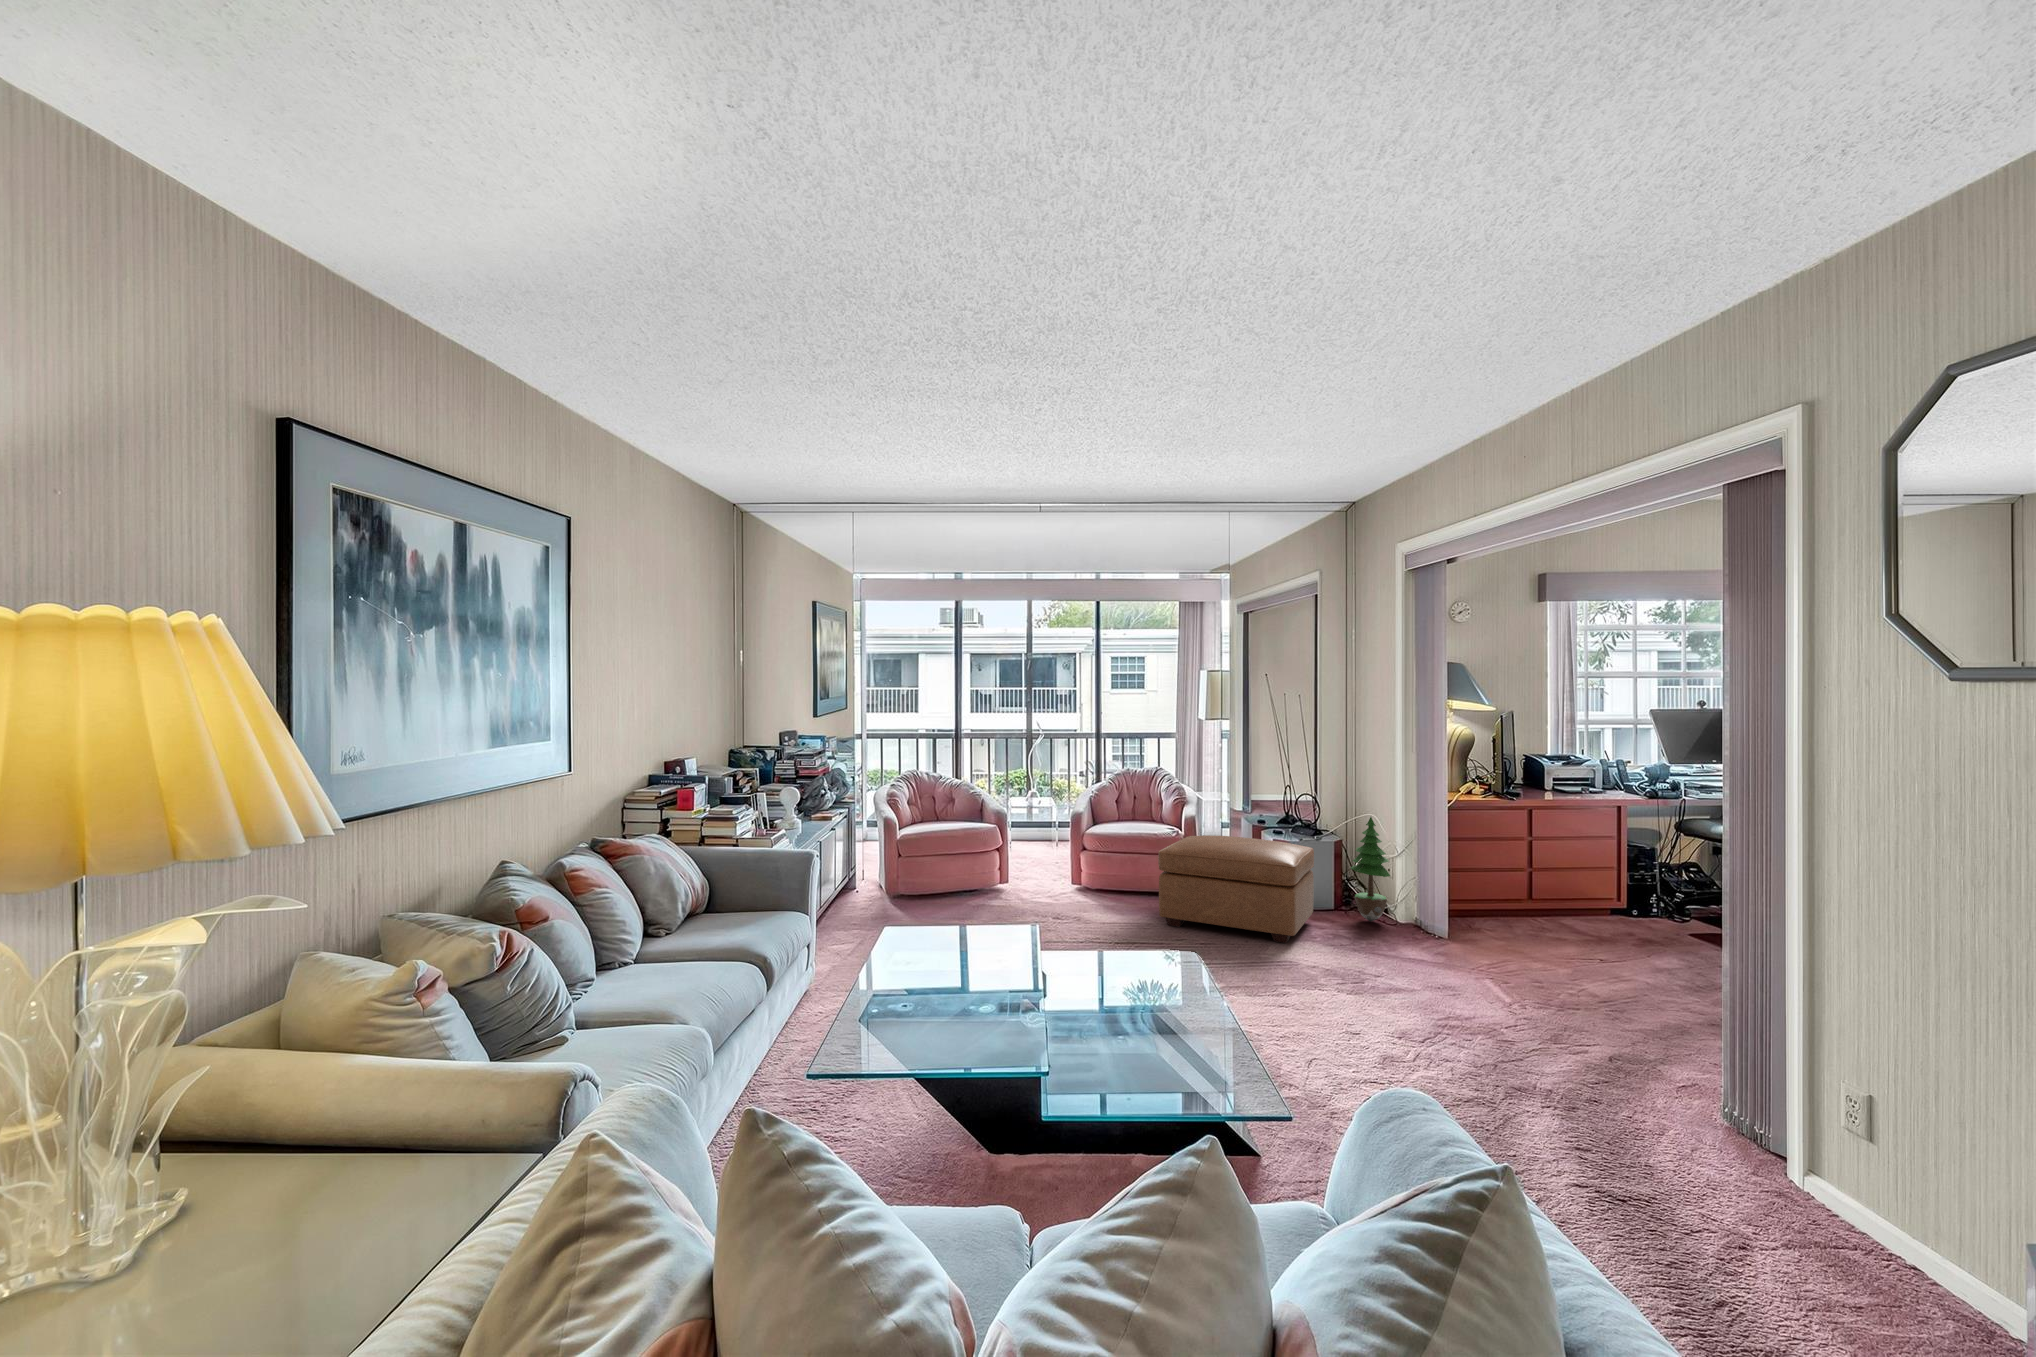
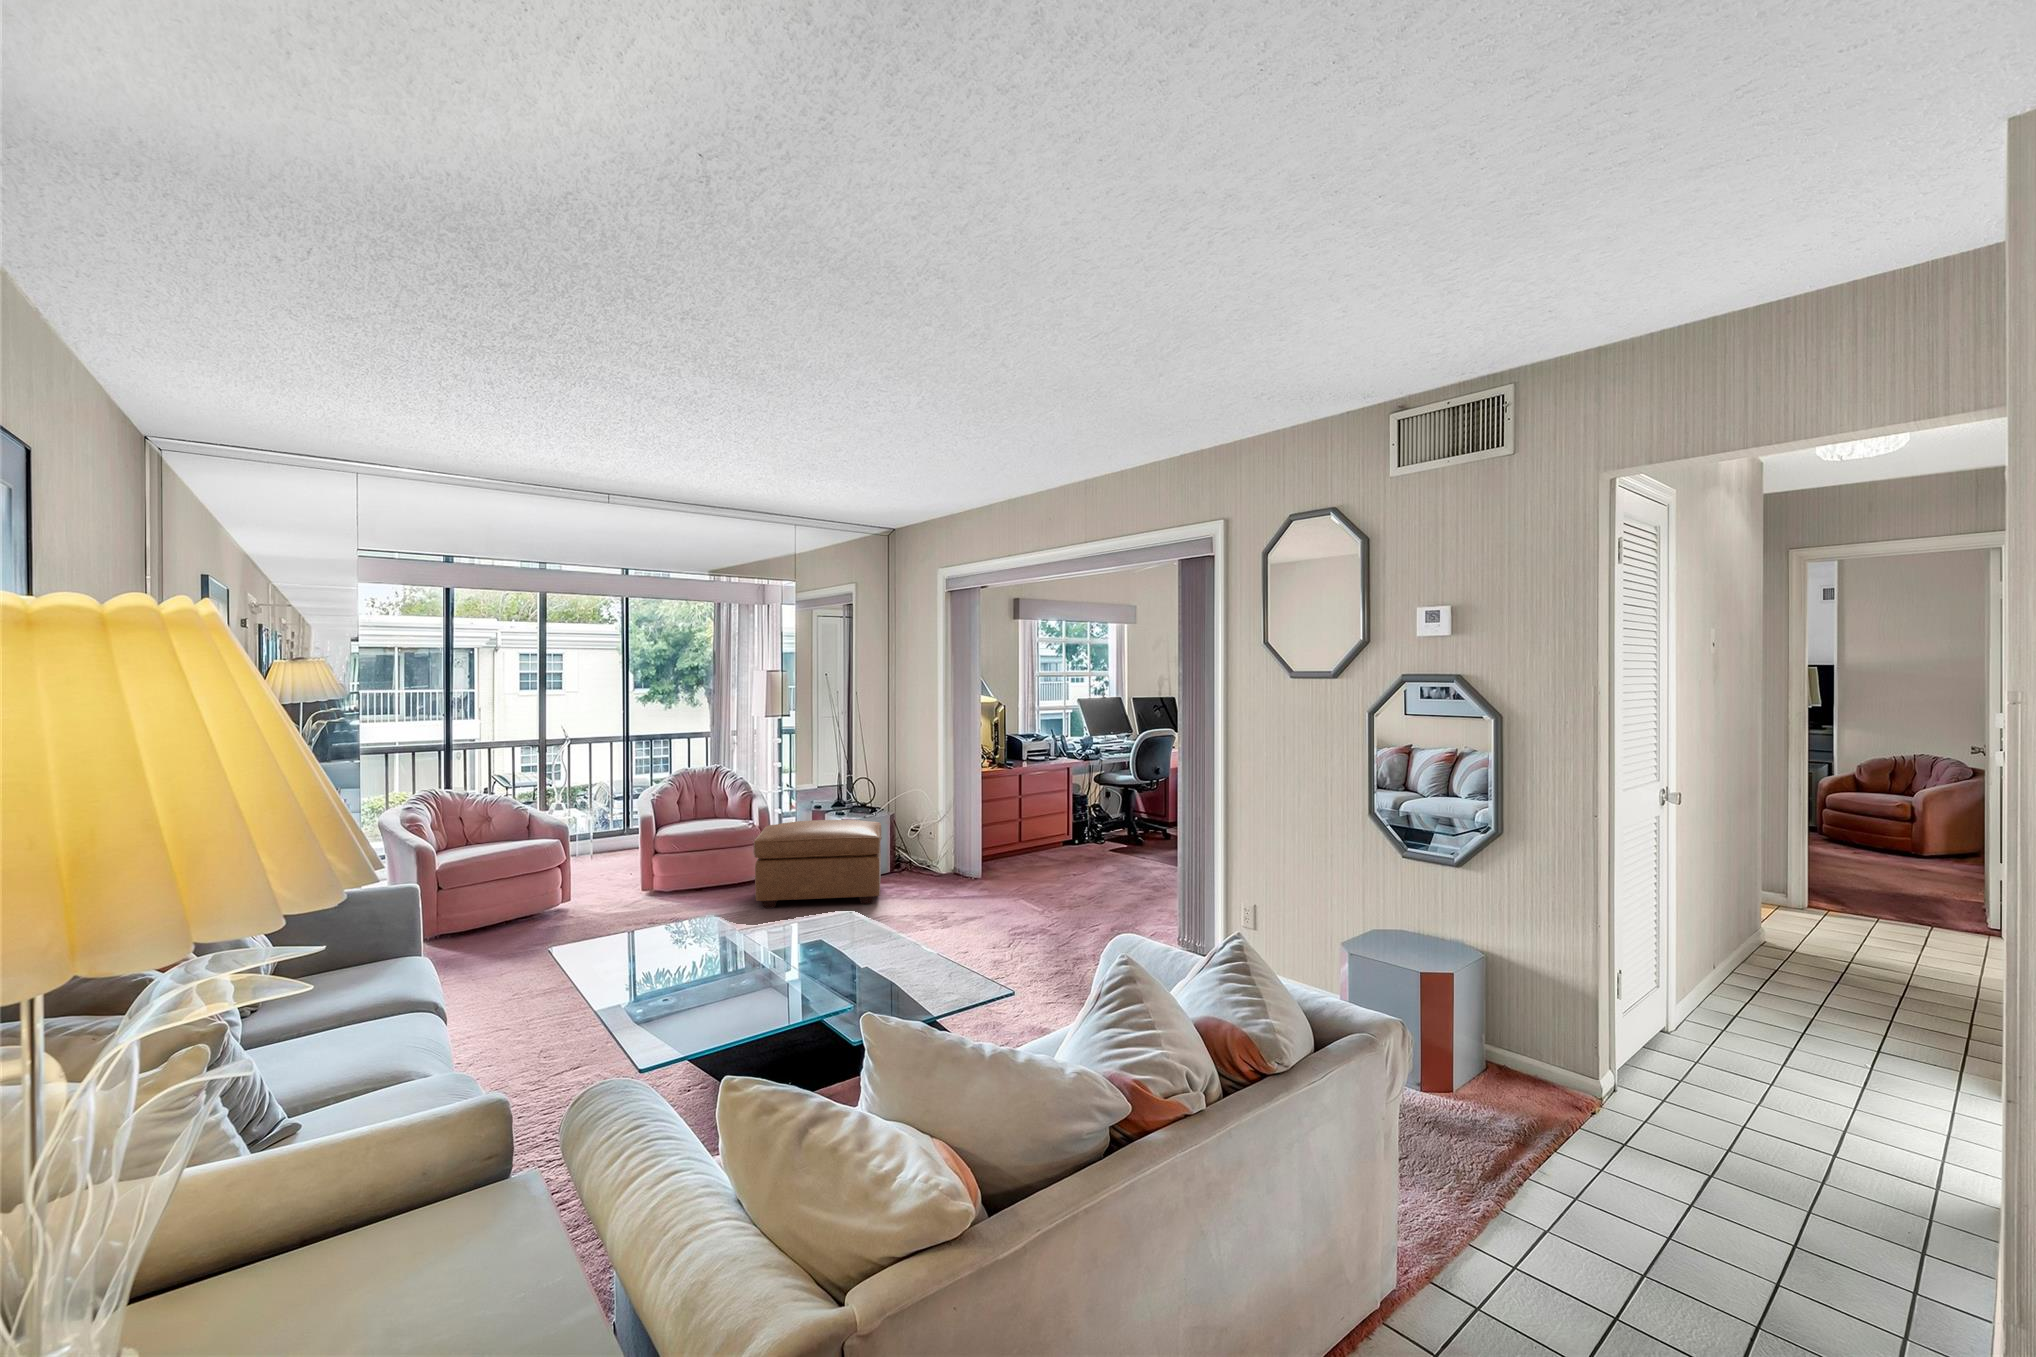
potted tree: present [1351,817,1390,922] -> none [906,791,937,878]

